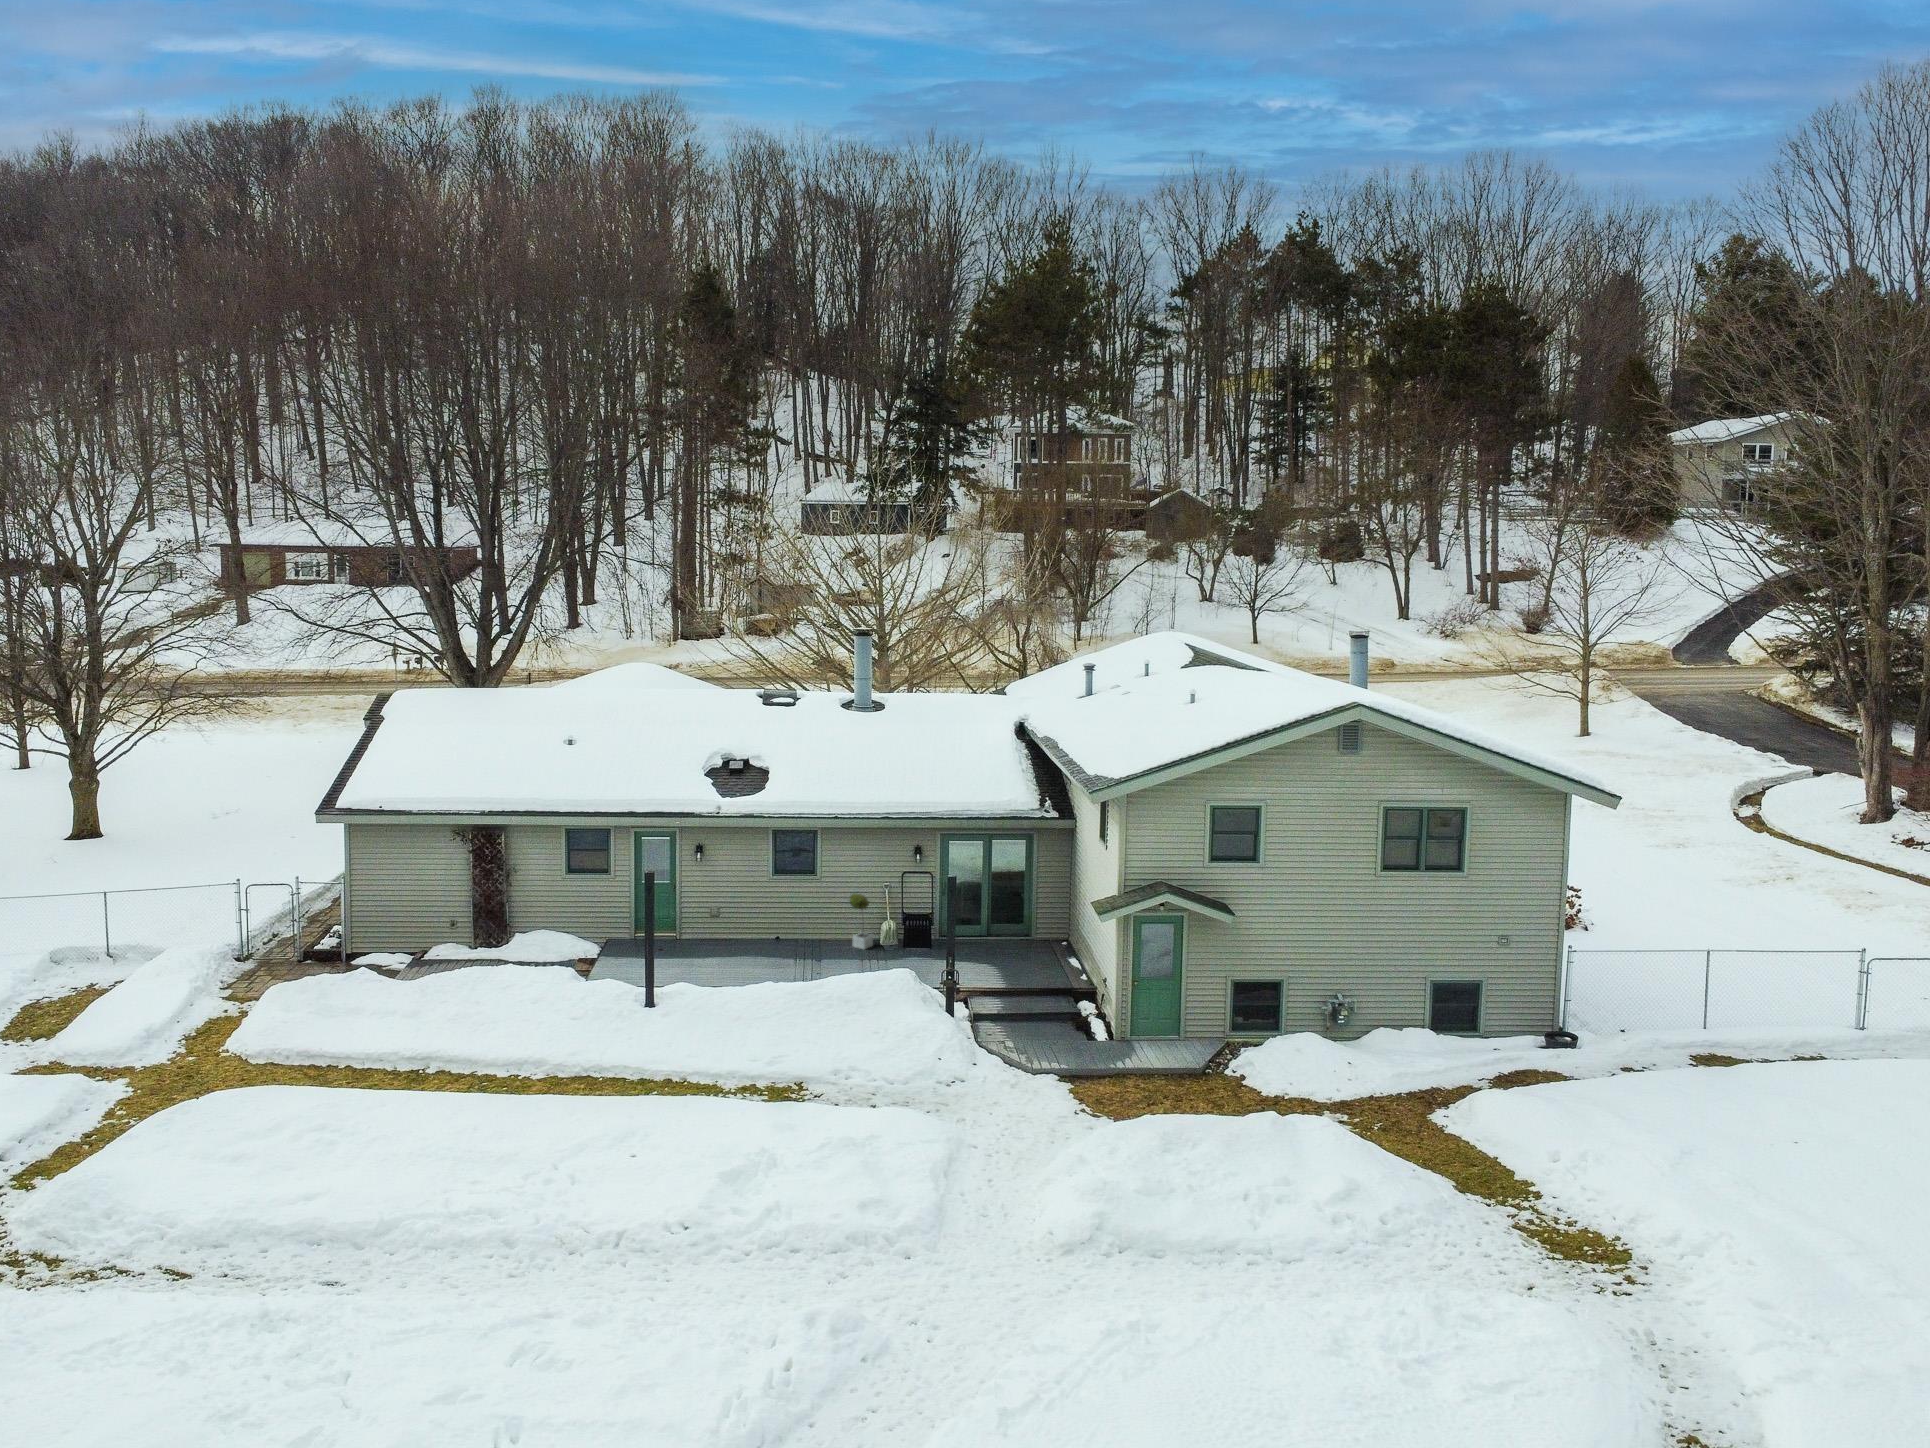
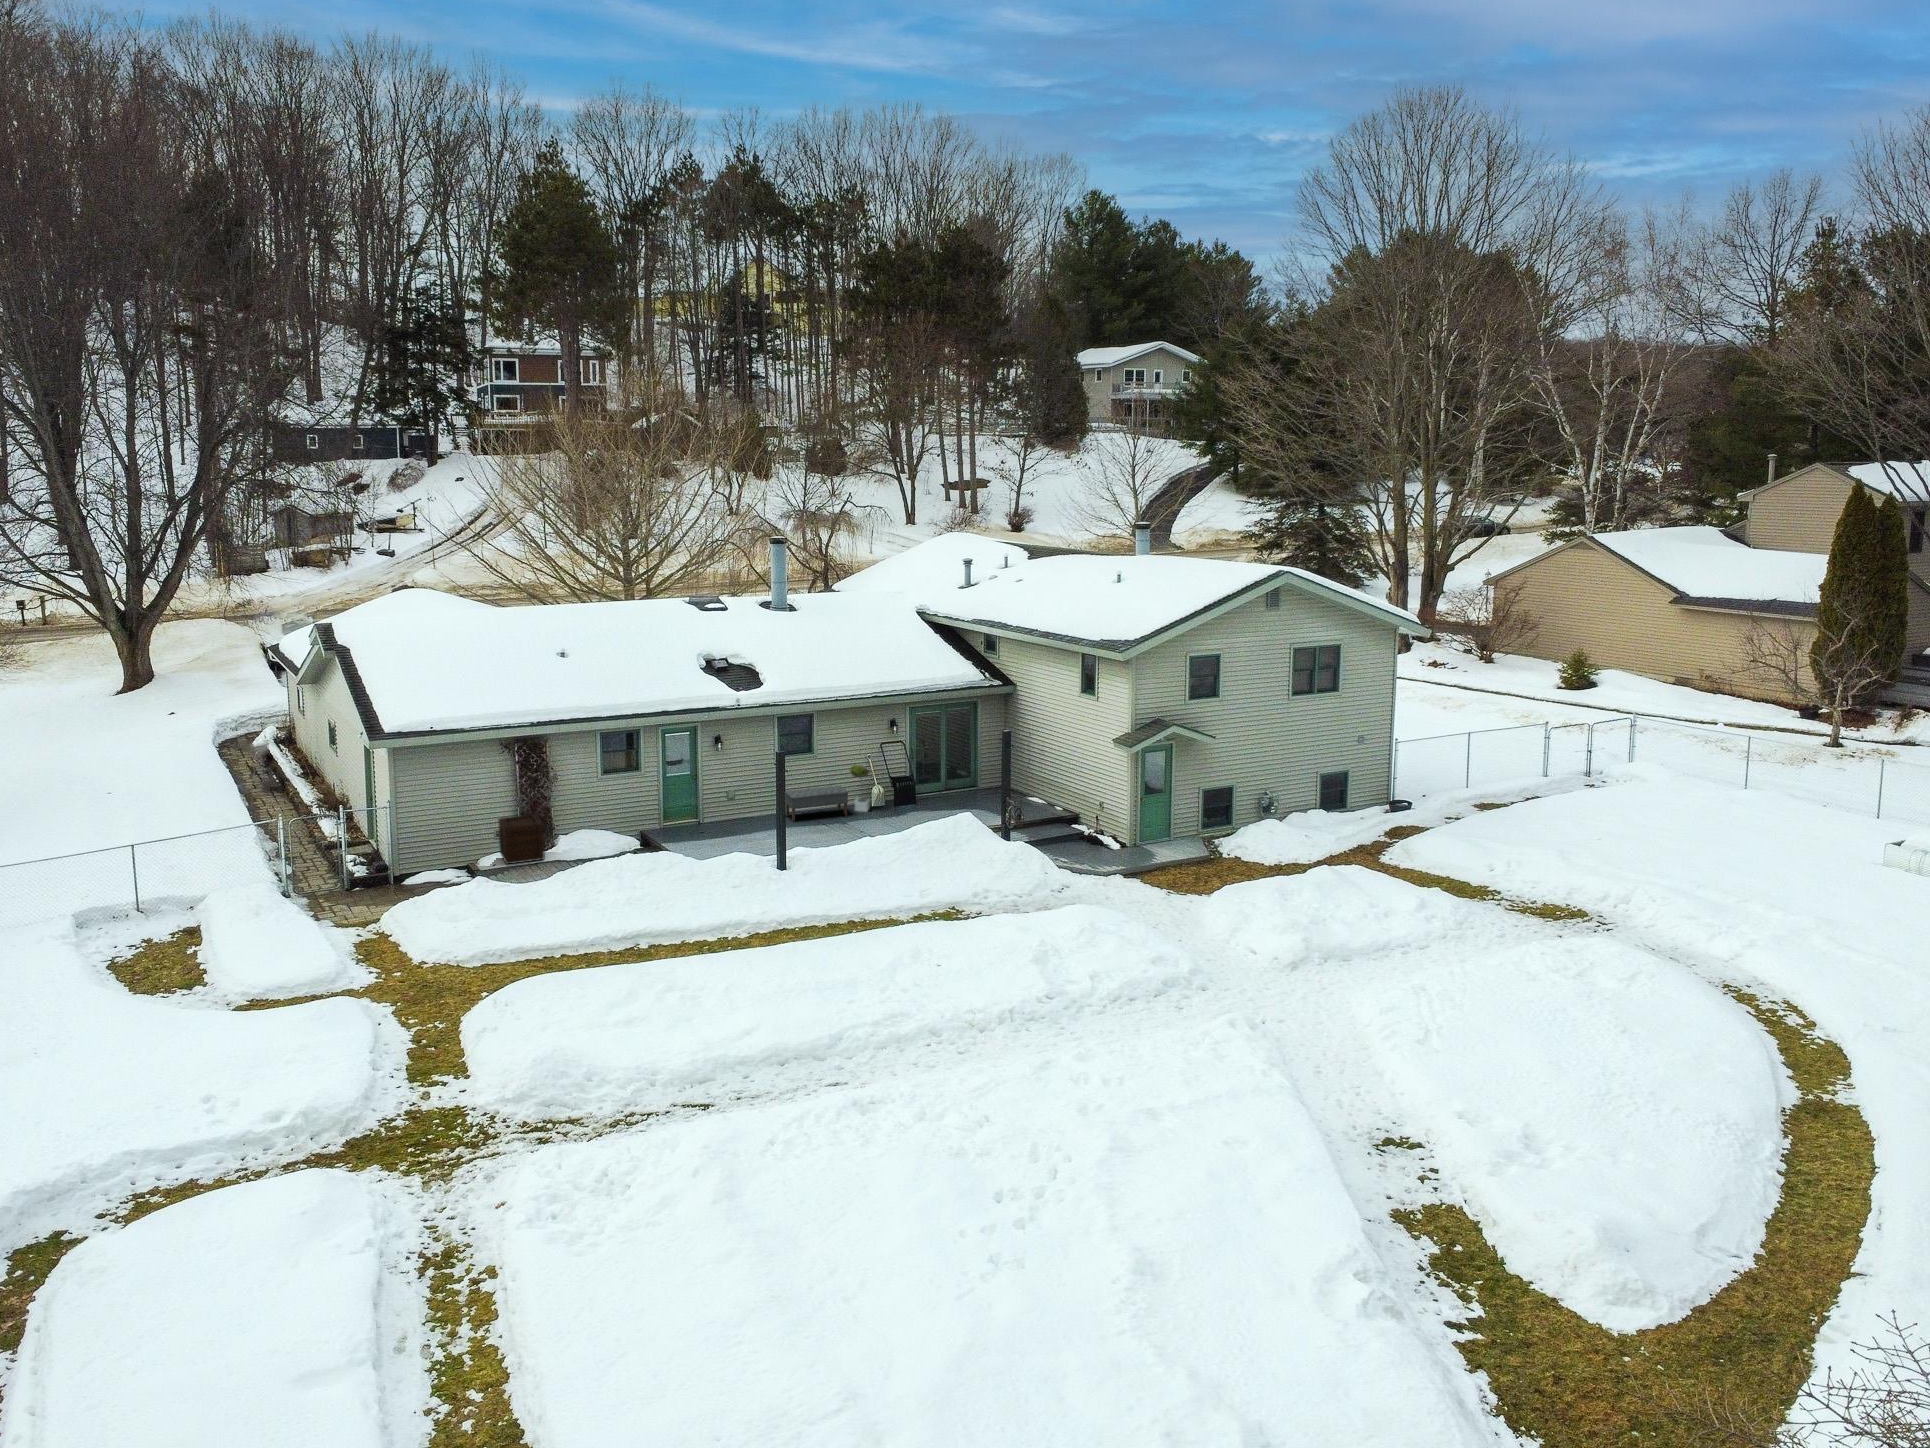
wooden crate: none [442,906,494,956] -> present [498,814,545,864]
bench: none [770,914,840,951] -> present [786,786,848,822]

